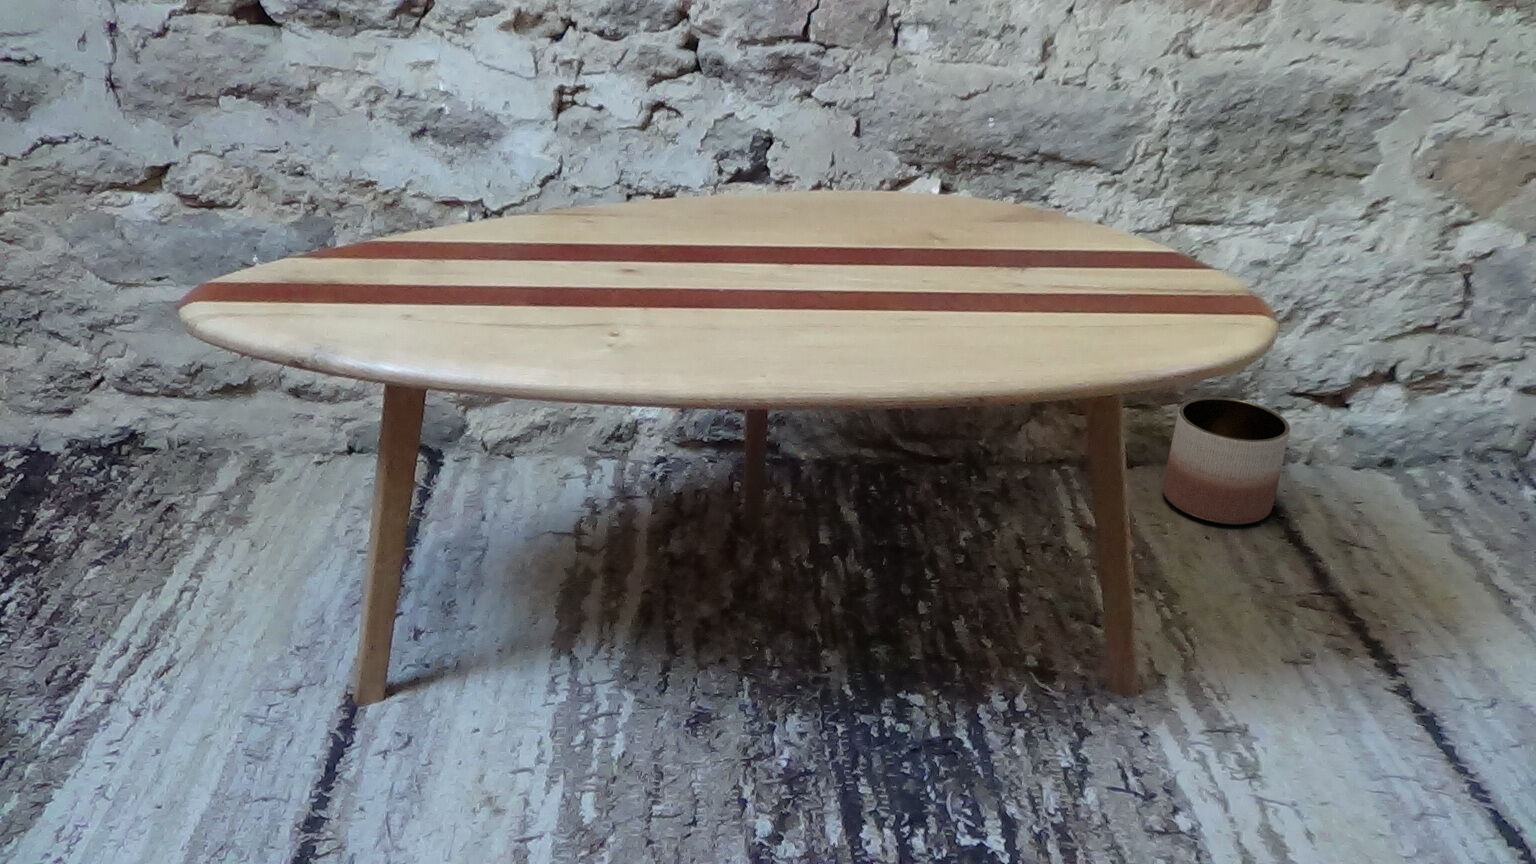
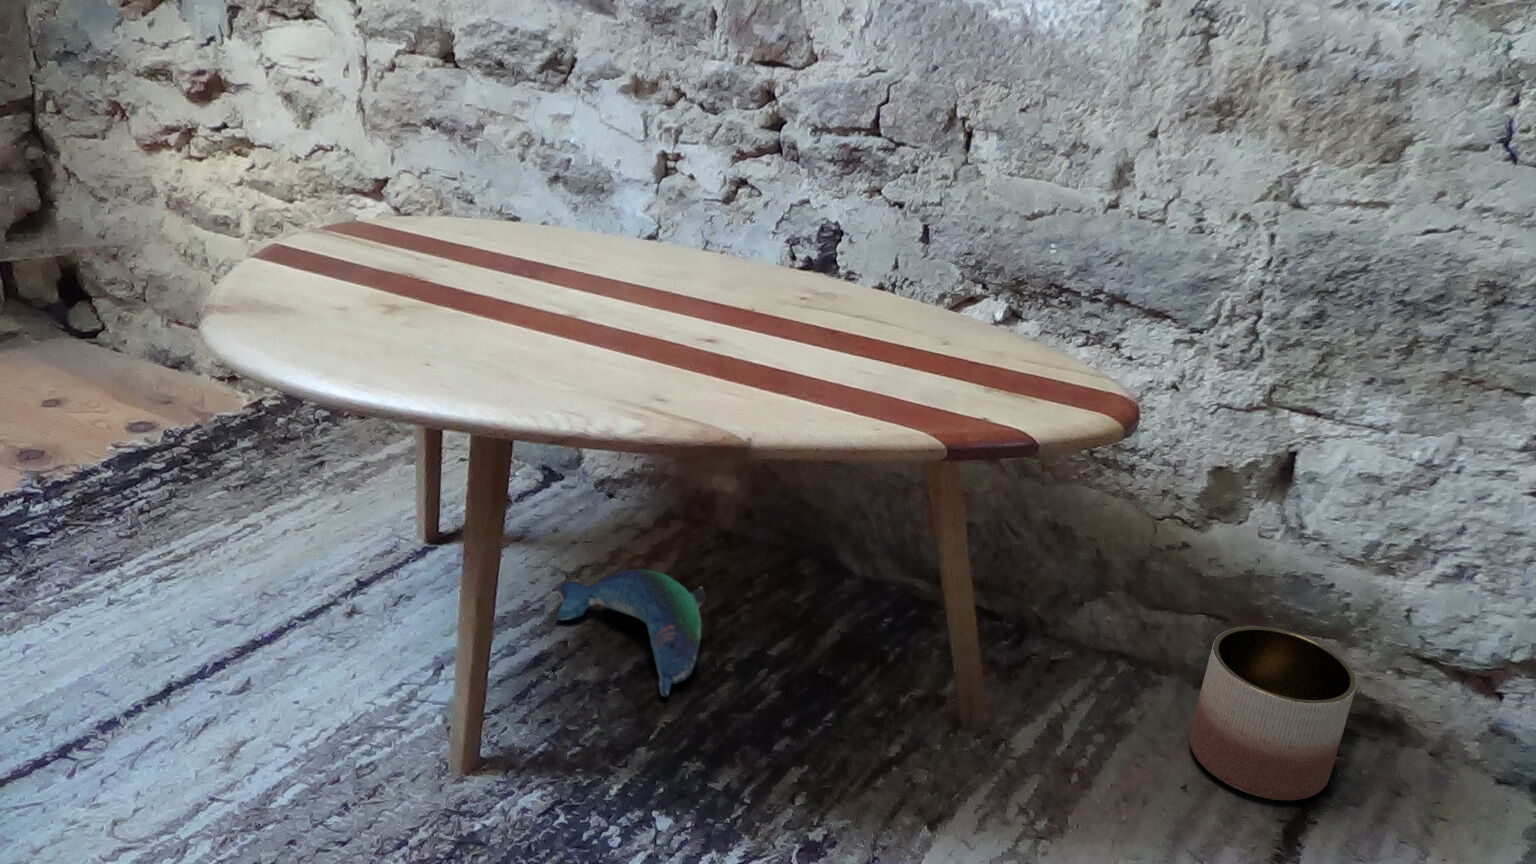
plush toy: none [614,498,806,603] -> present [556,569,705,697]

